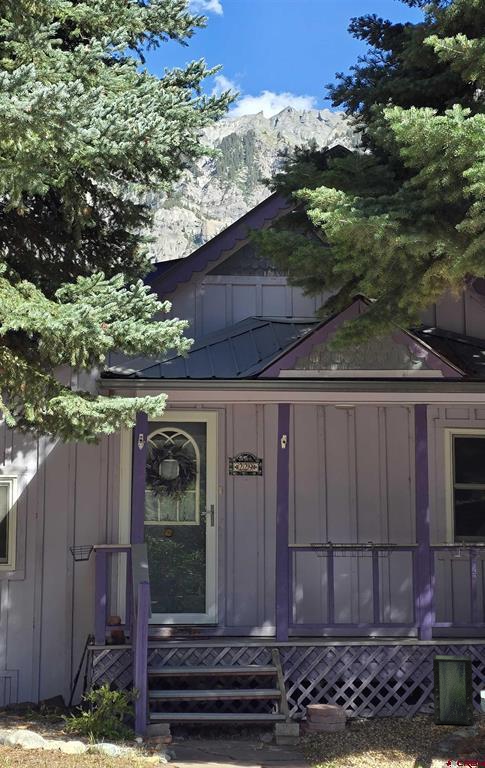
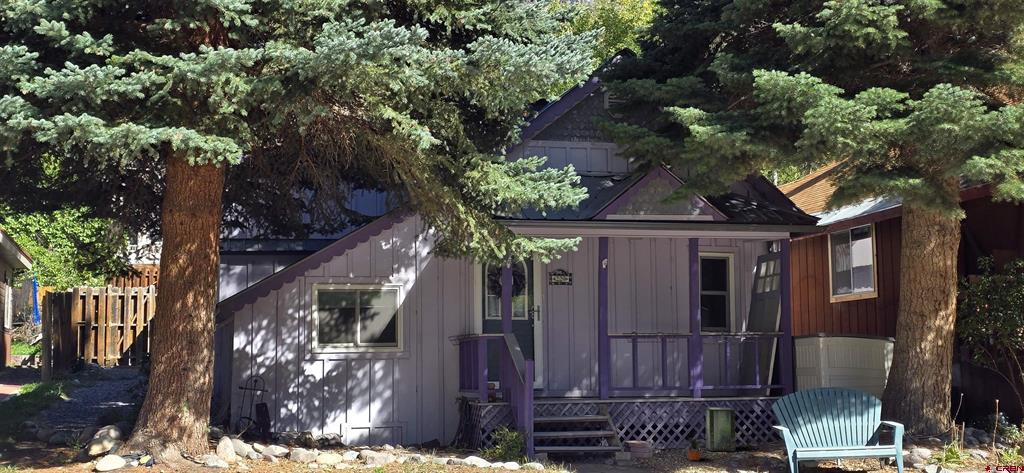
potted plant: none [375,704,419,740] -> present [683,438,706,460]

